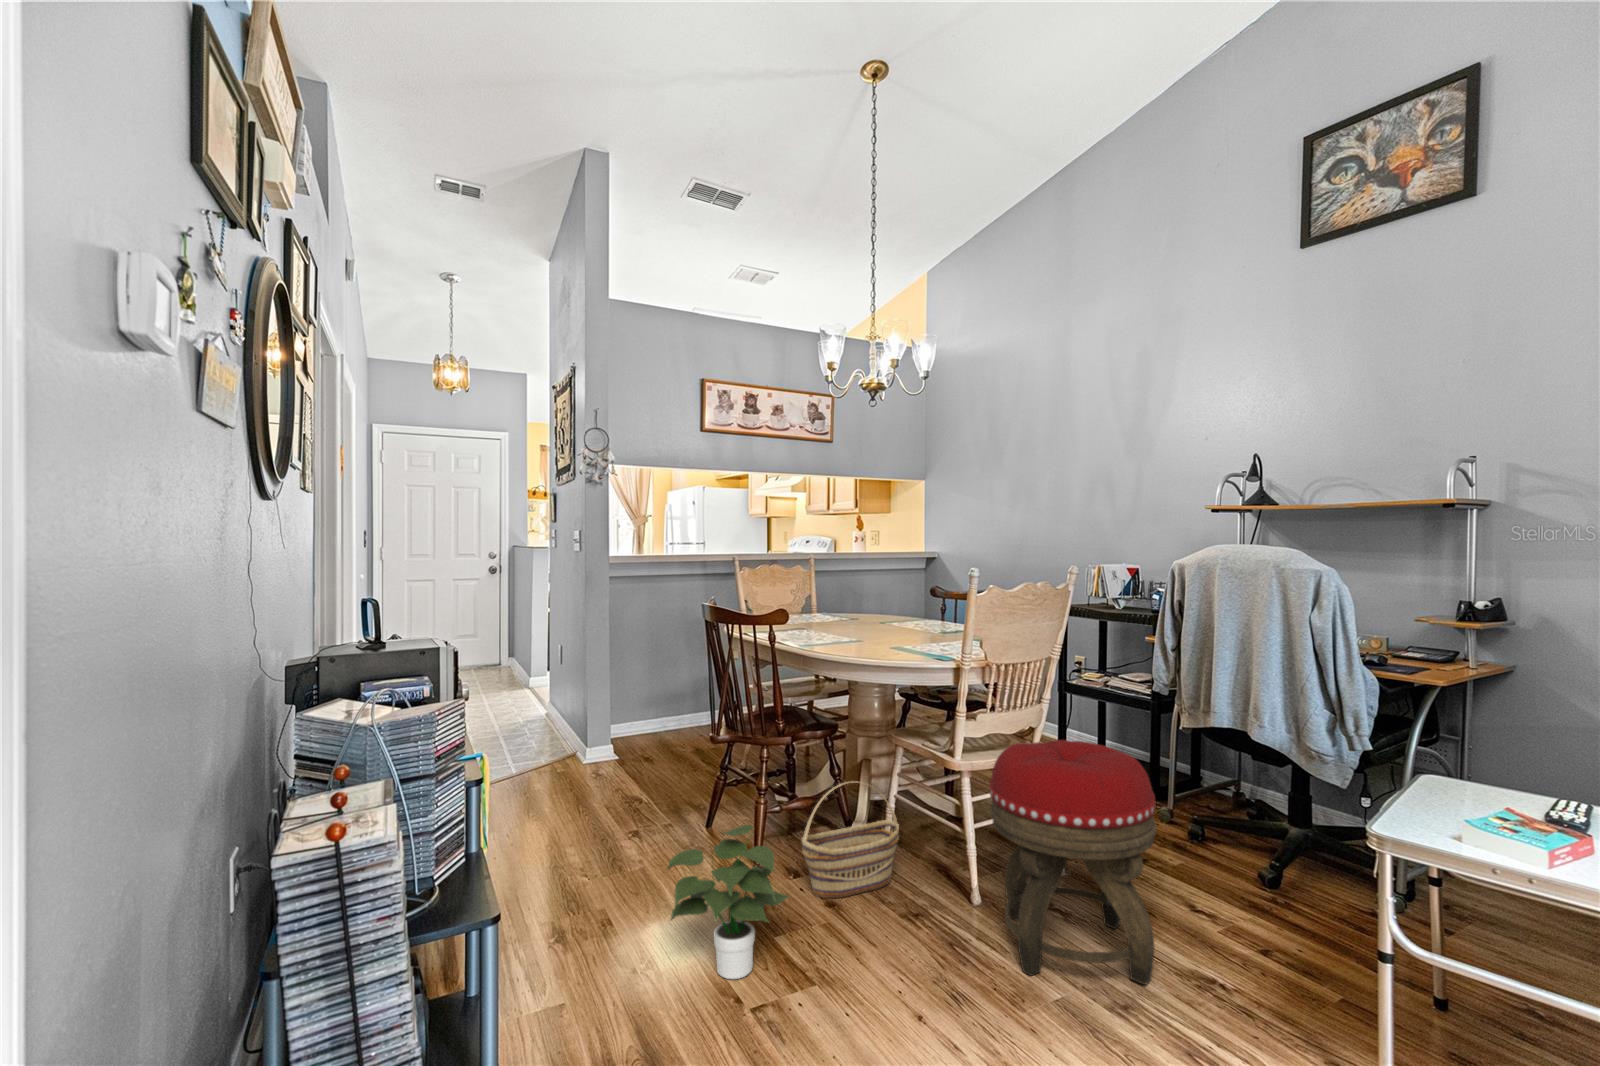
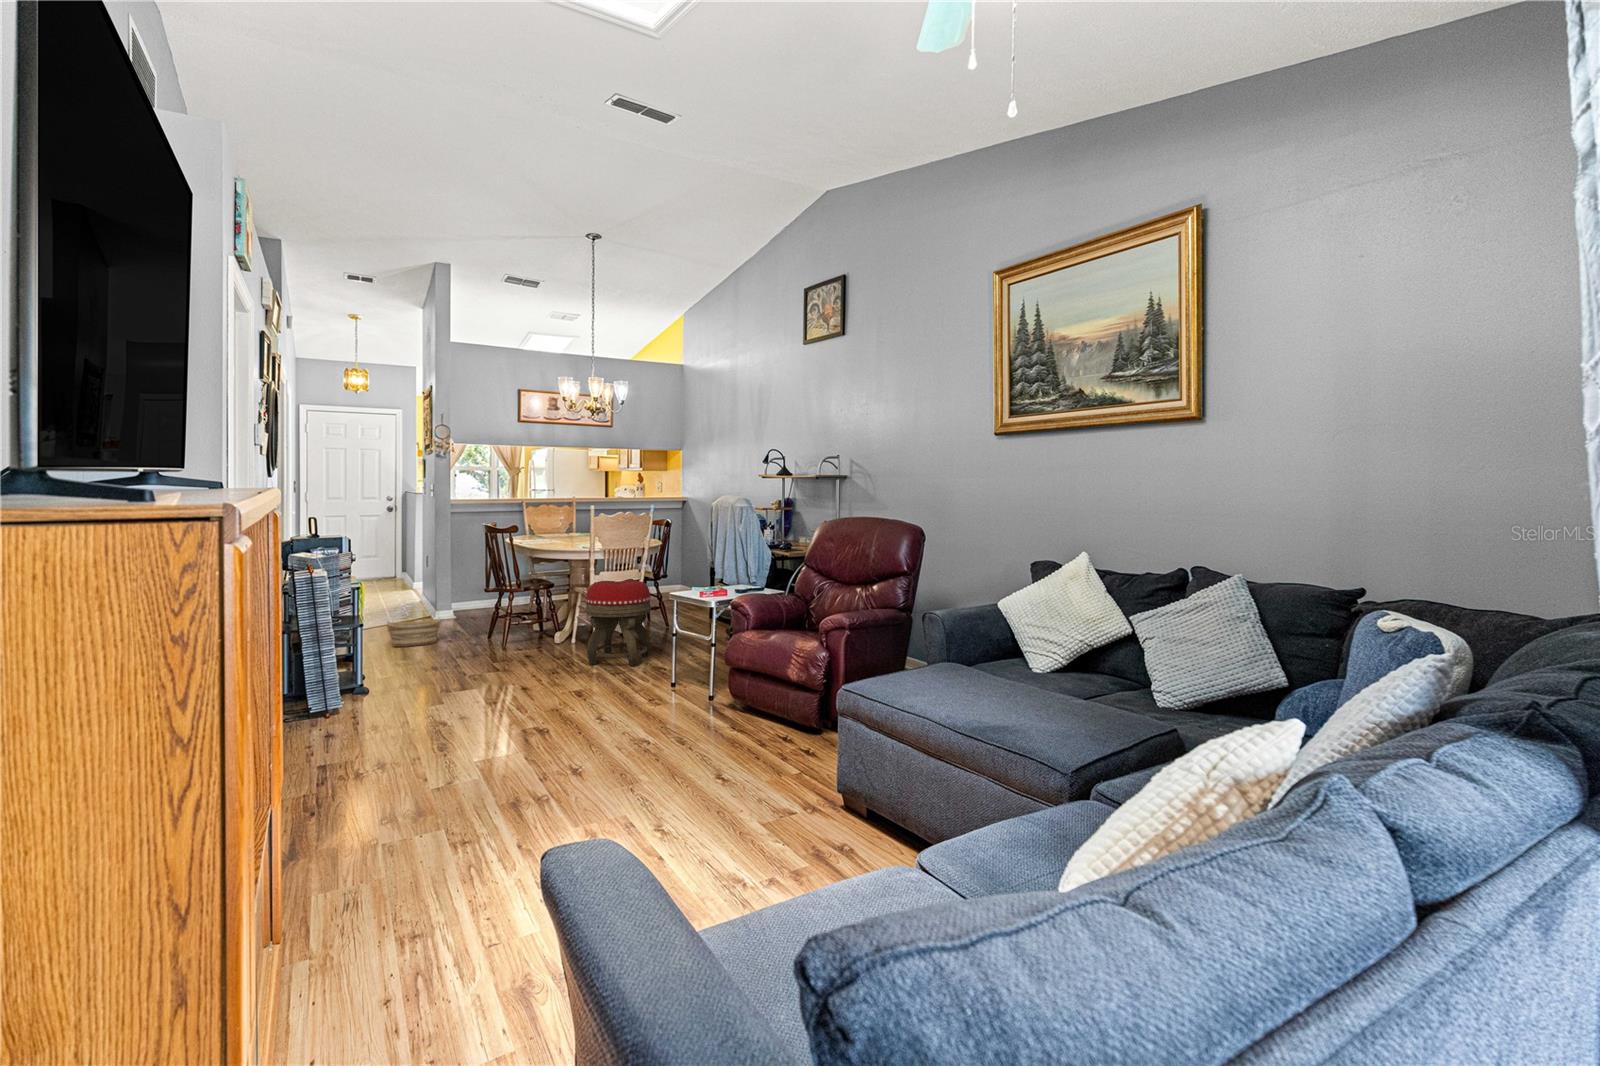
basket: present [802,782,899,898] -> present [387,601,441,647]
potted plant: present [668,825,789,979] -> none [442,612,499,666]

